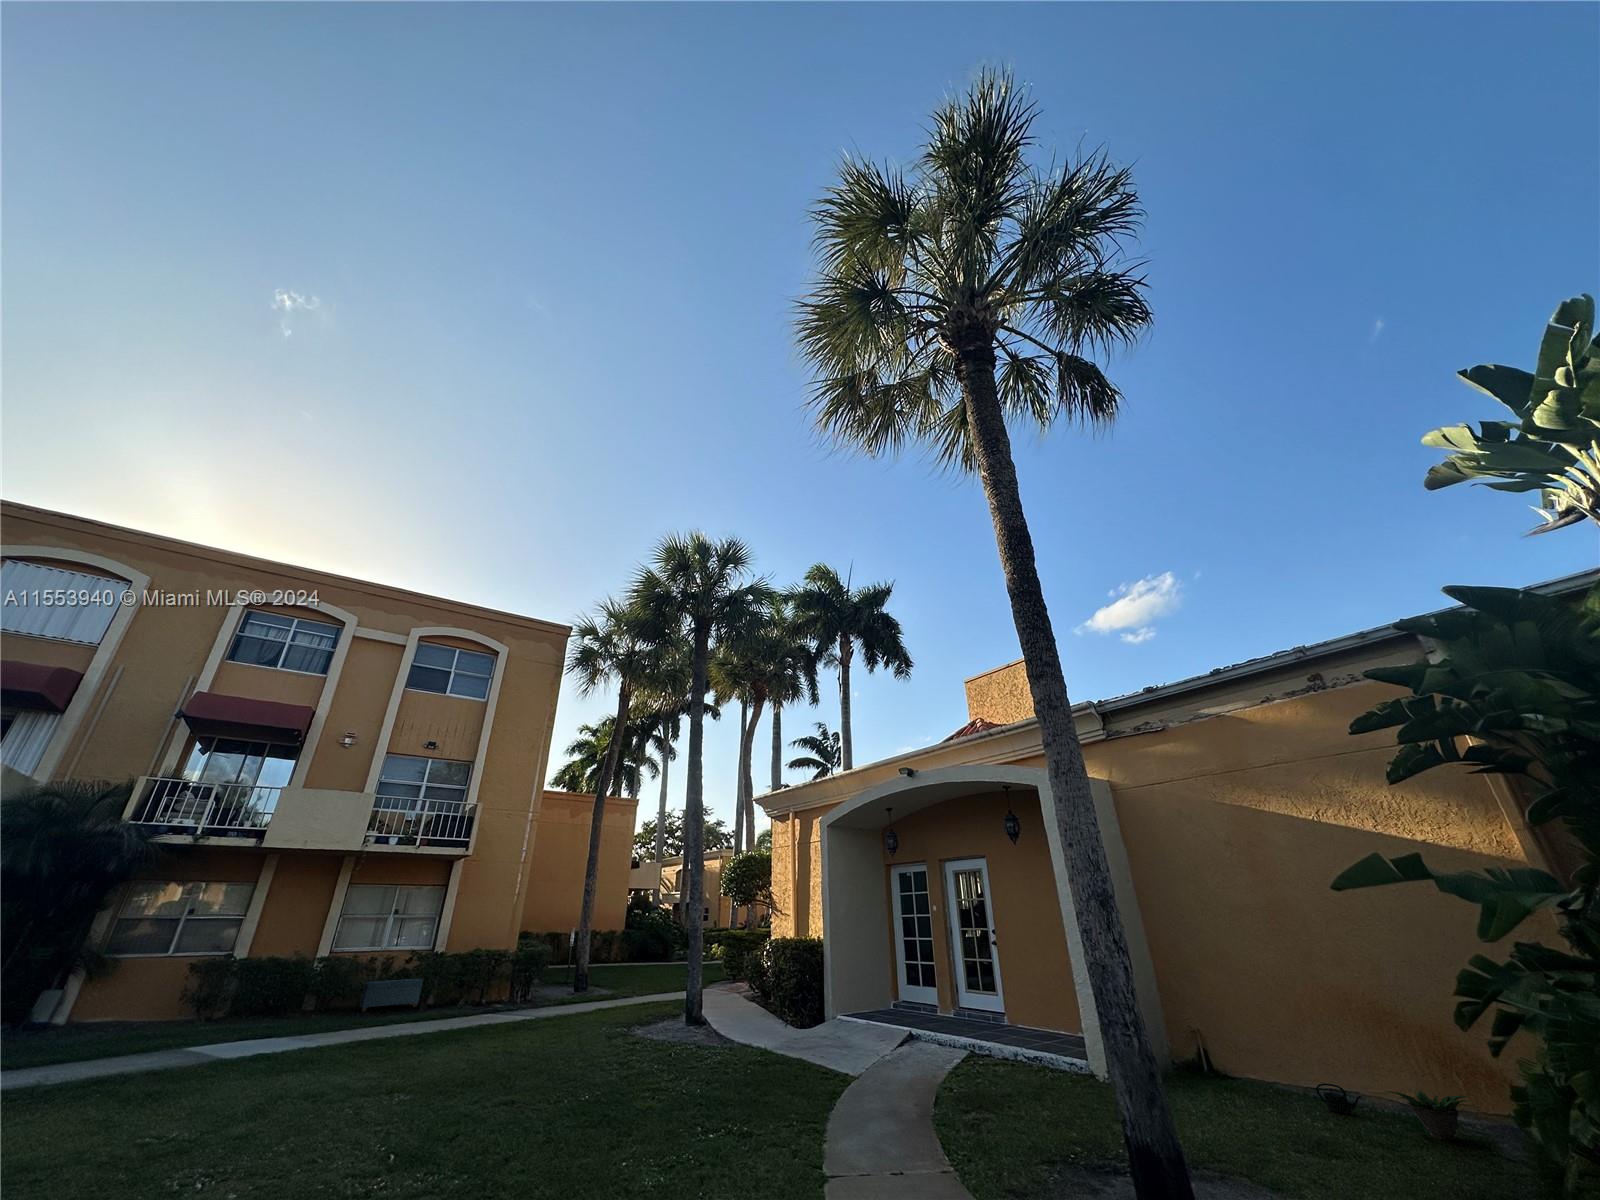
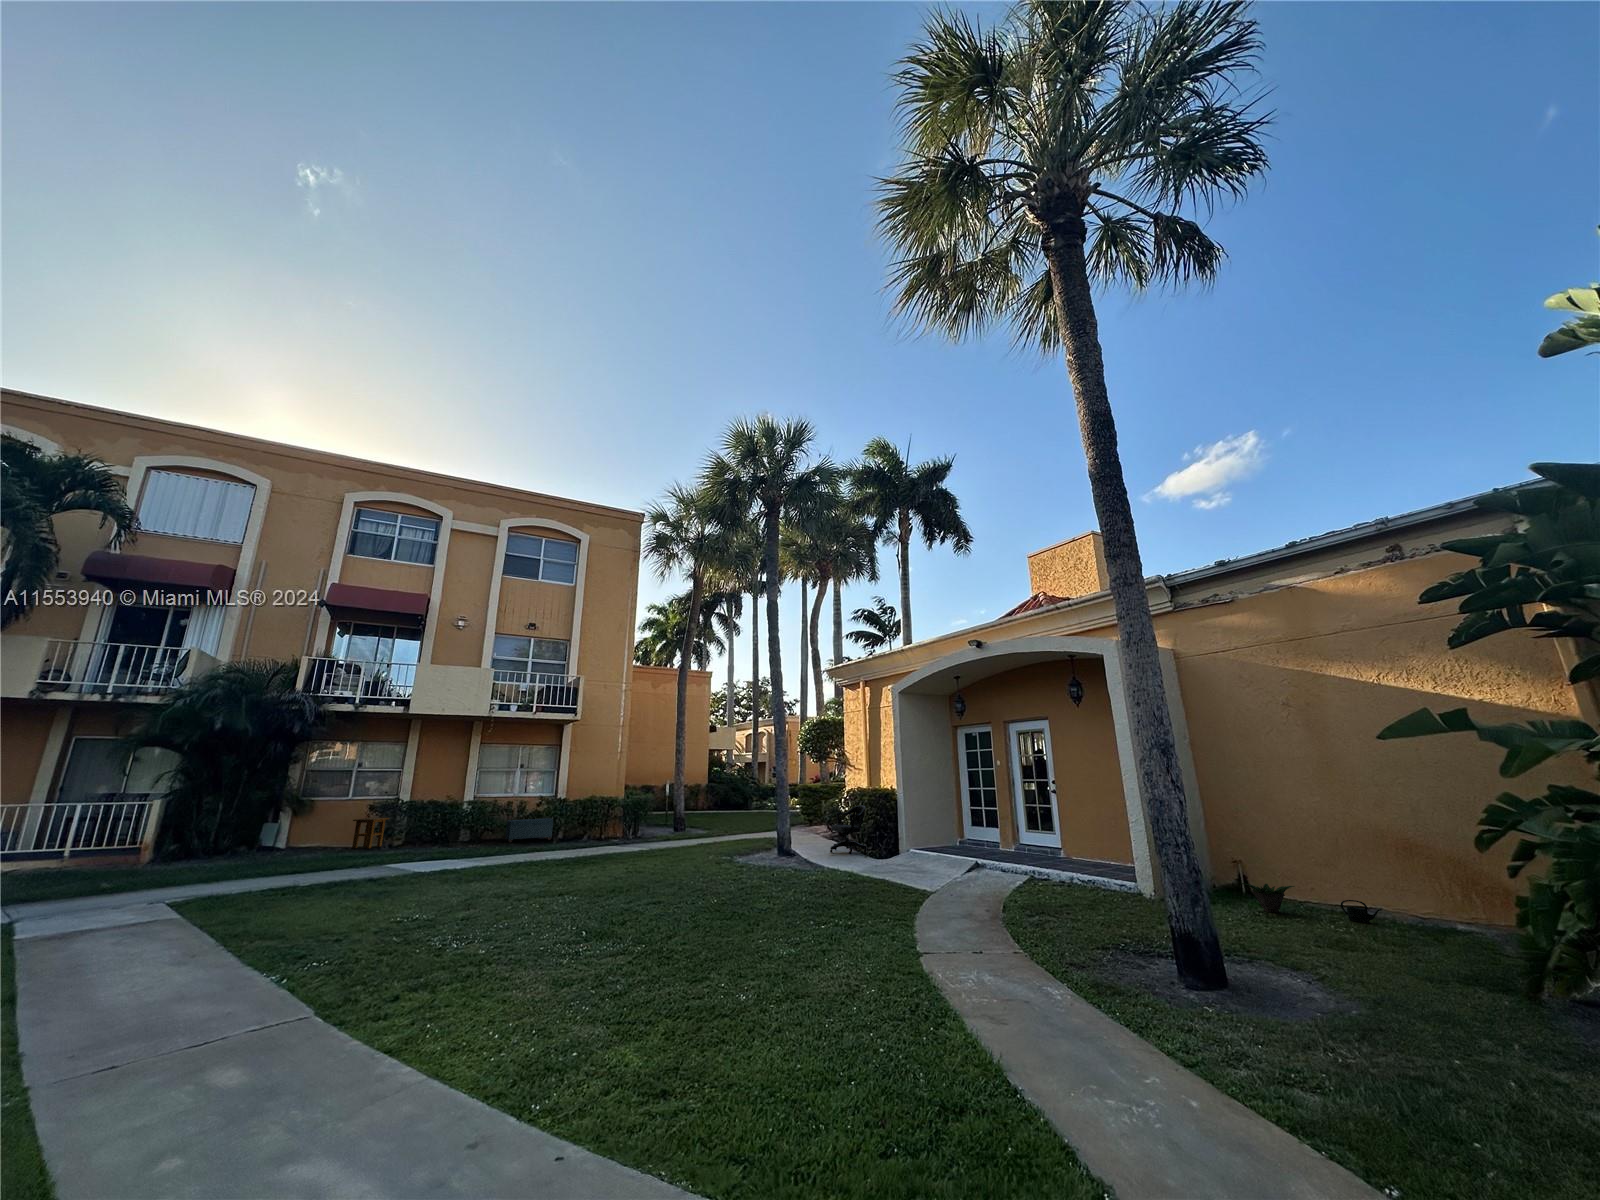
chair: none [746,960,789,1023] -> present [830,805,867,854]
side table: none [153,981,212,1023] -> present [352,818,389,848]
decorative plant: present [1387,1091,1469,1140] -> present [1242,883,1294,912]

